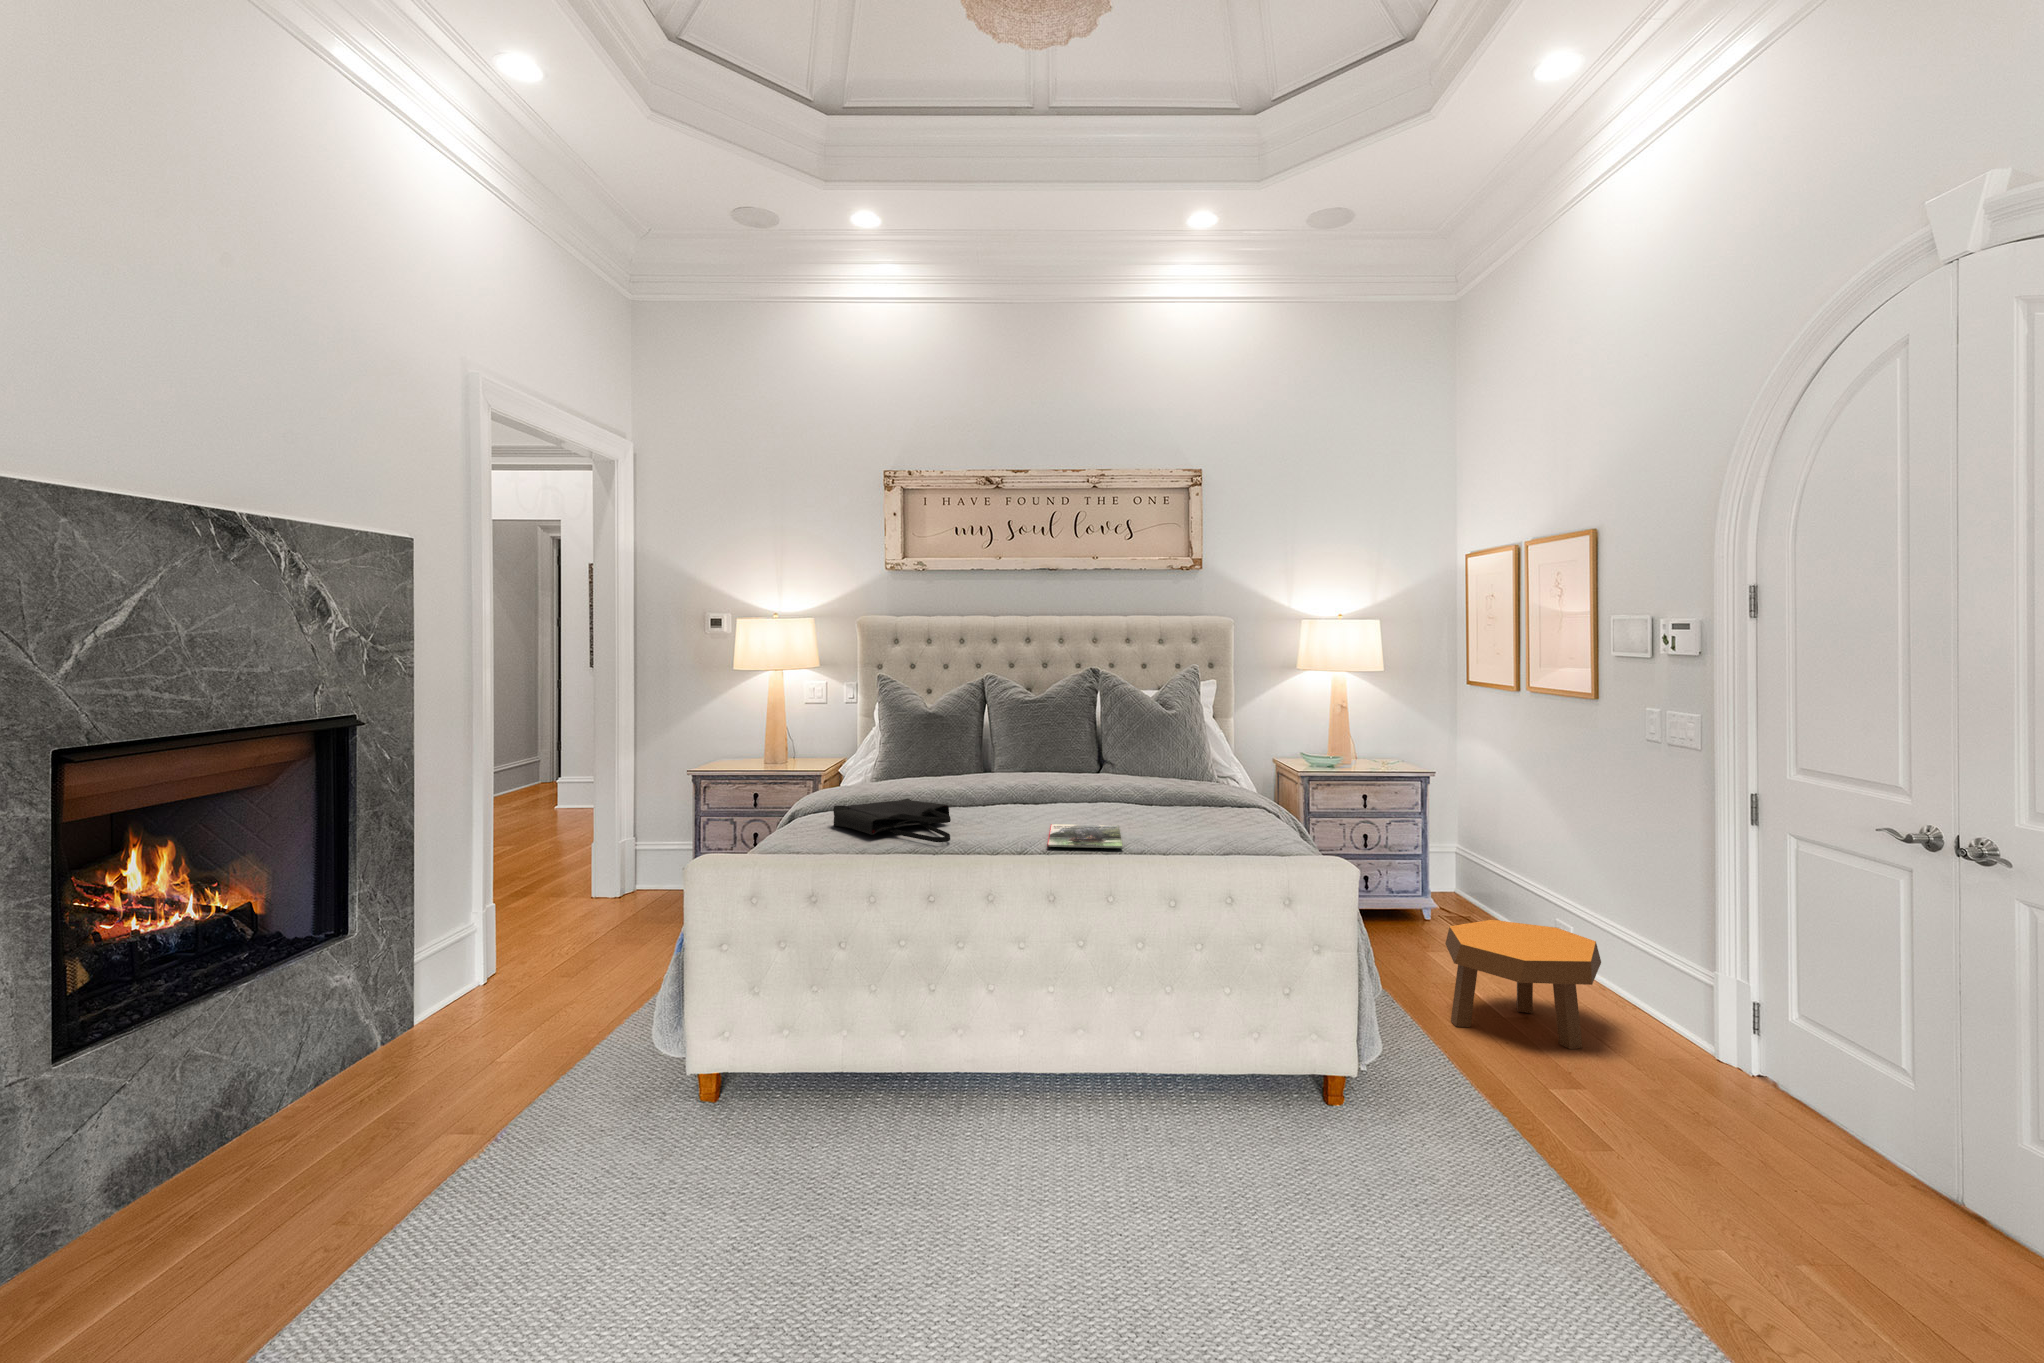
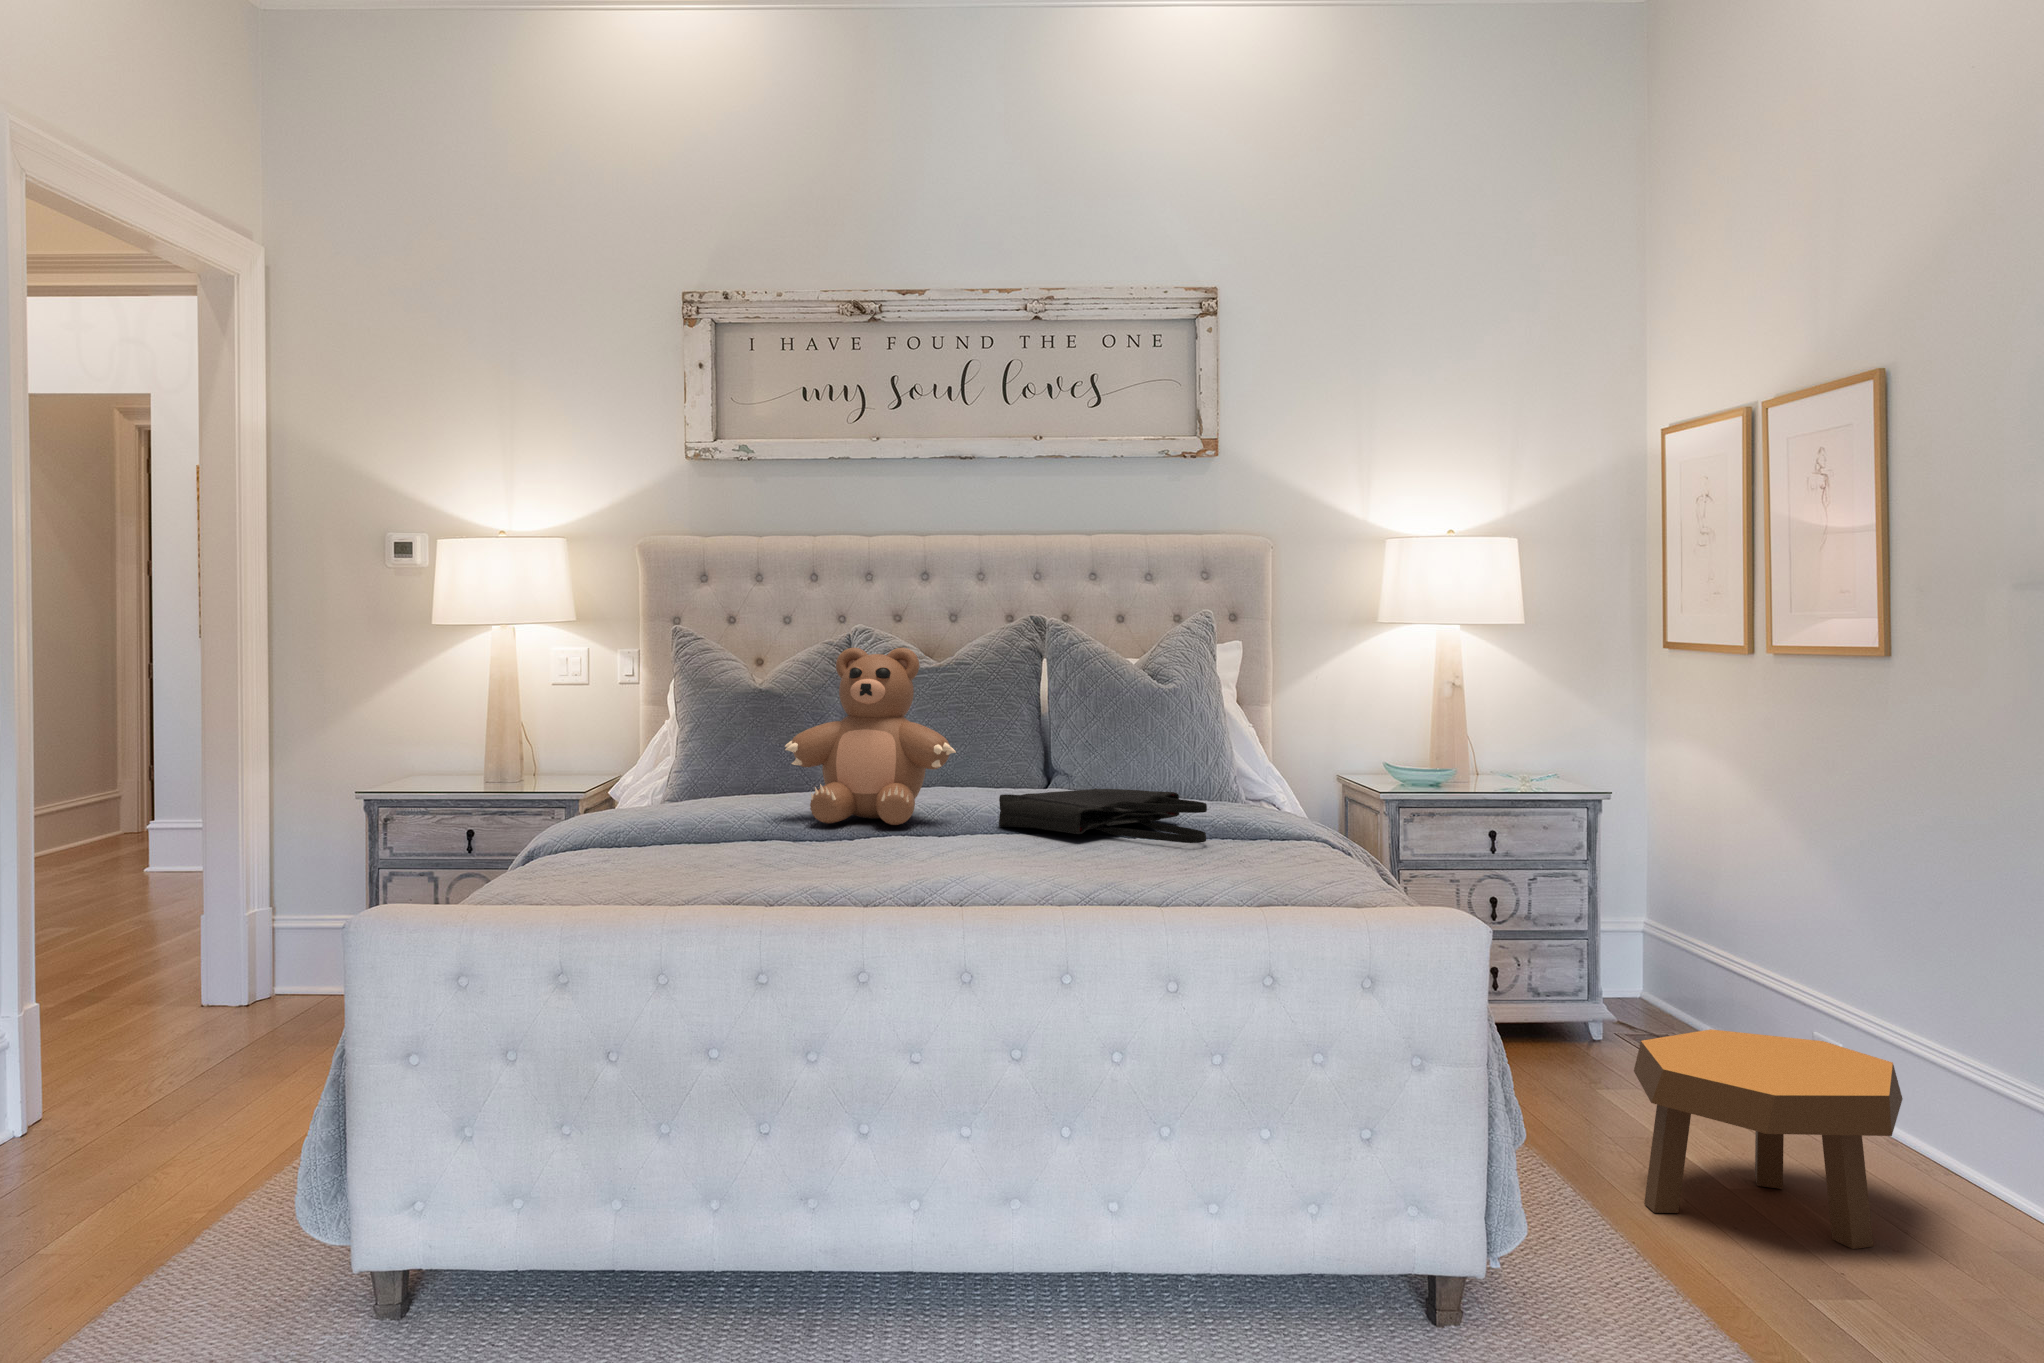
teddy bear: none [953,695,1052,798] -> present [785,648,956,825]
tote bag: present [833,799,951,842] -> present [999,788,1207,843]
magazine: present [1047,824,1122,848] -> none [935,863,1069,898]

